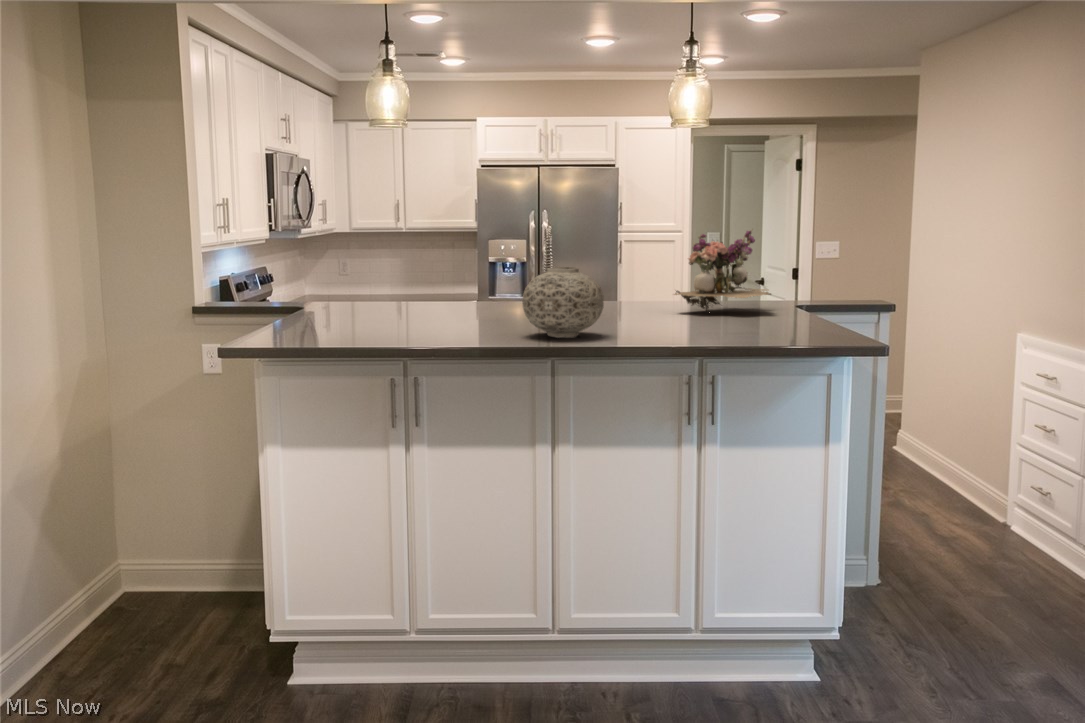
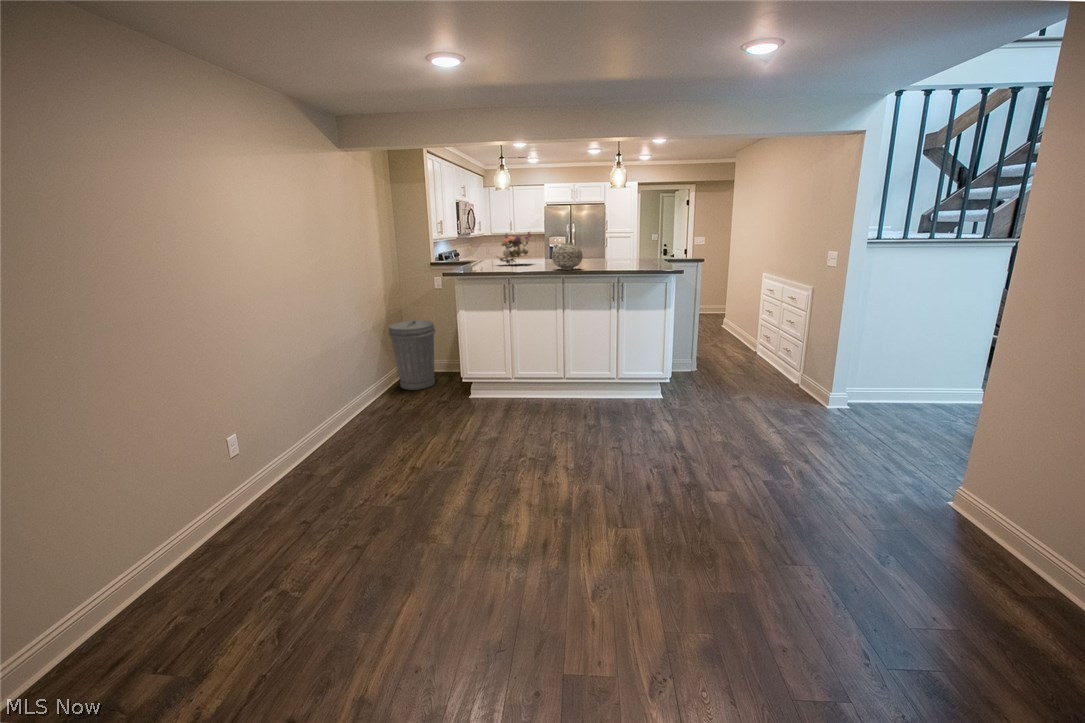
flower arrangement: present [674,229,771,311] -> present [497,232,531,264]
trash can: none [57,463,196,665] -> present [389,321,436,390]

